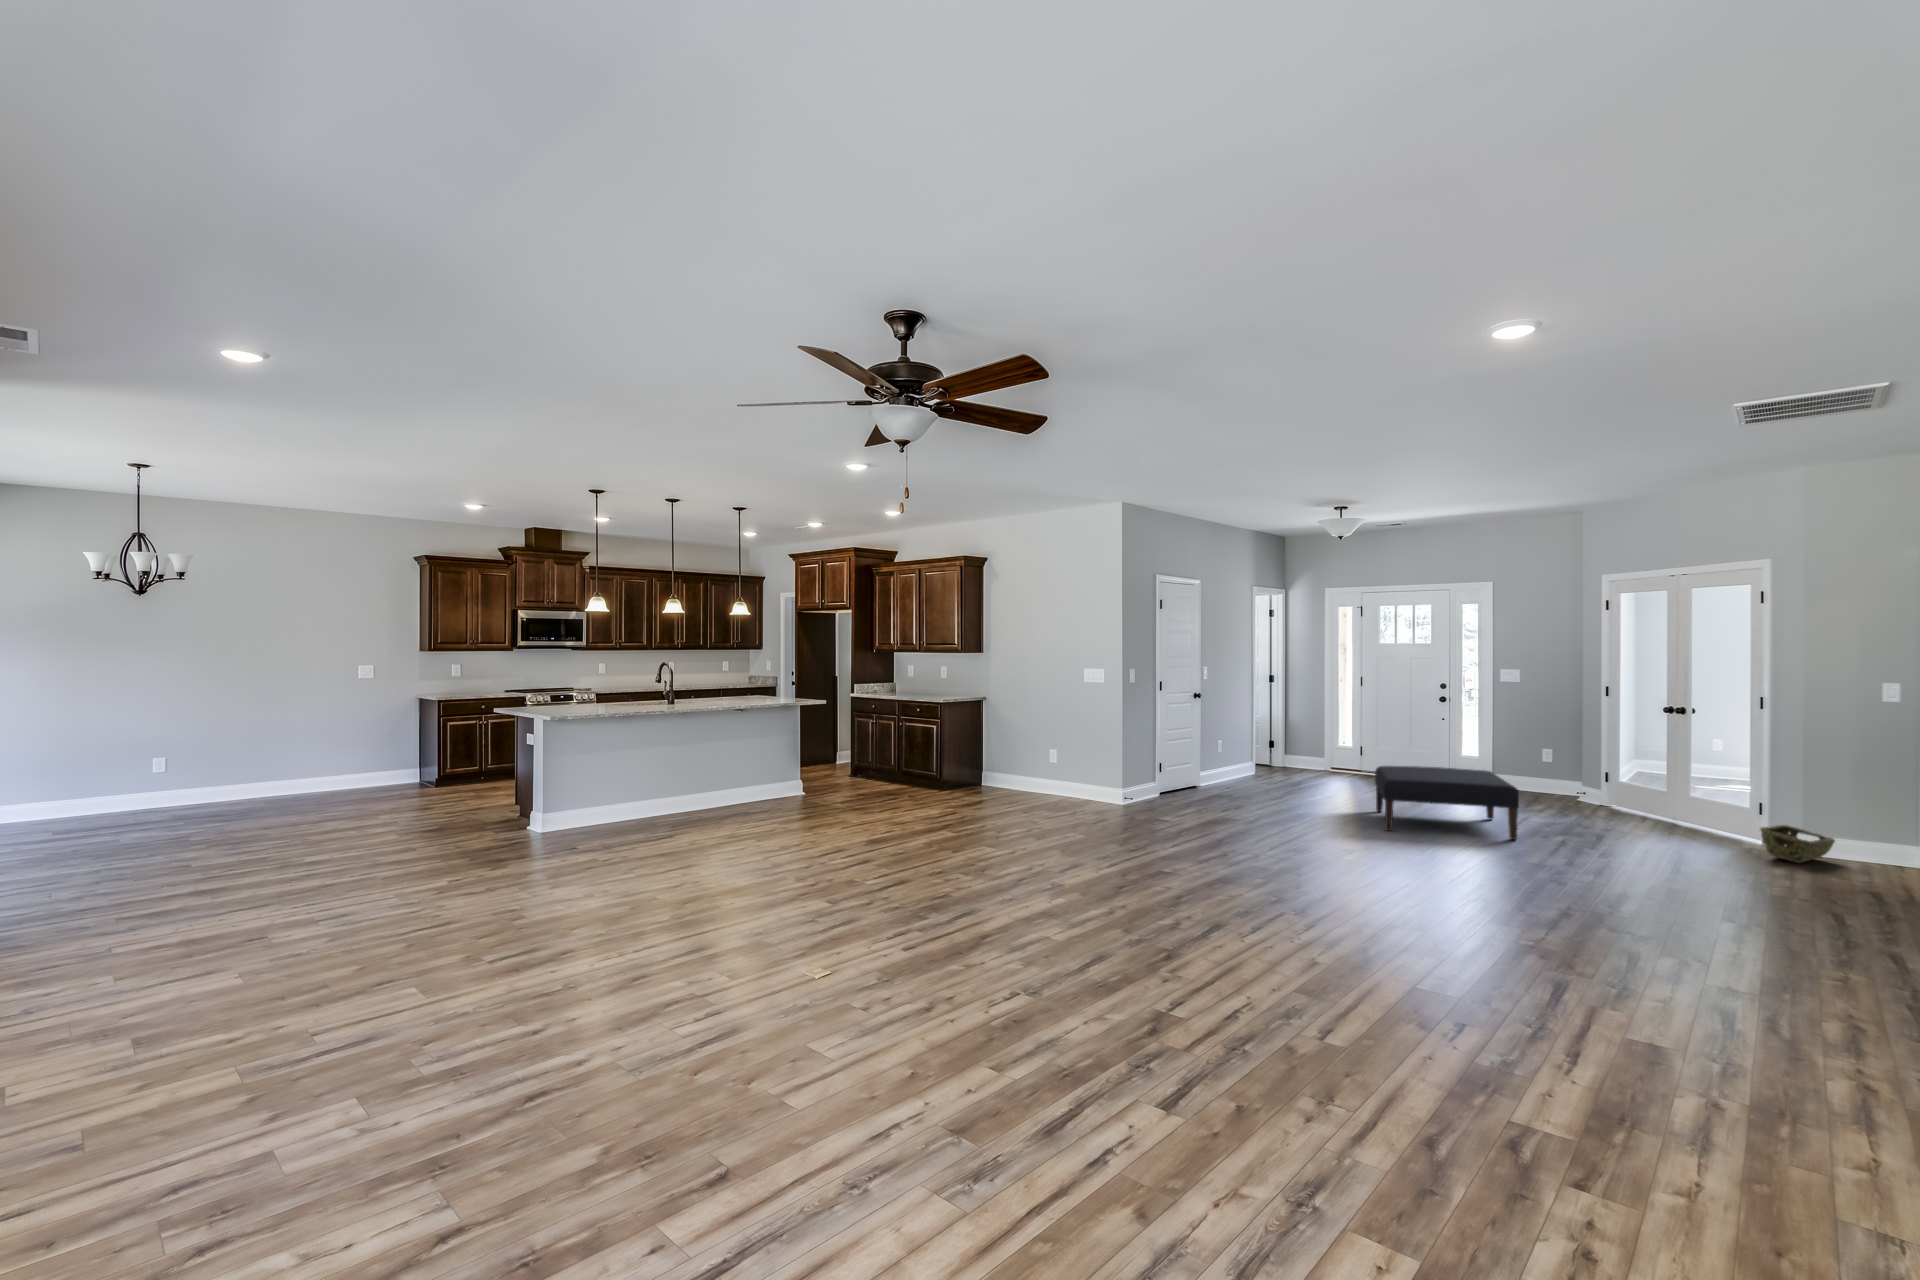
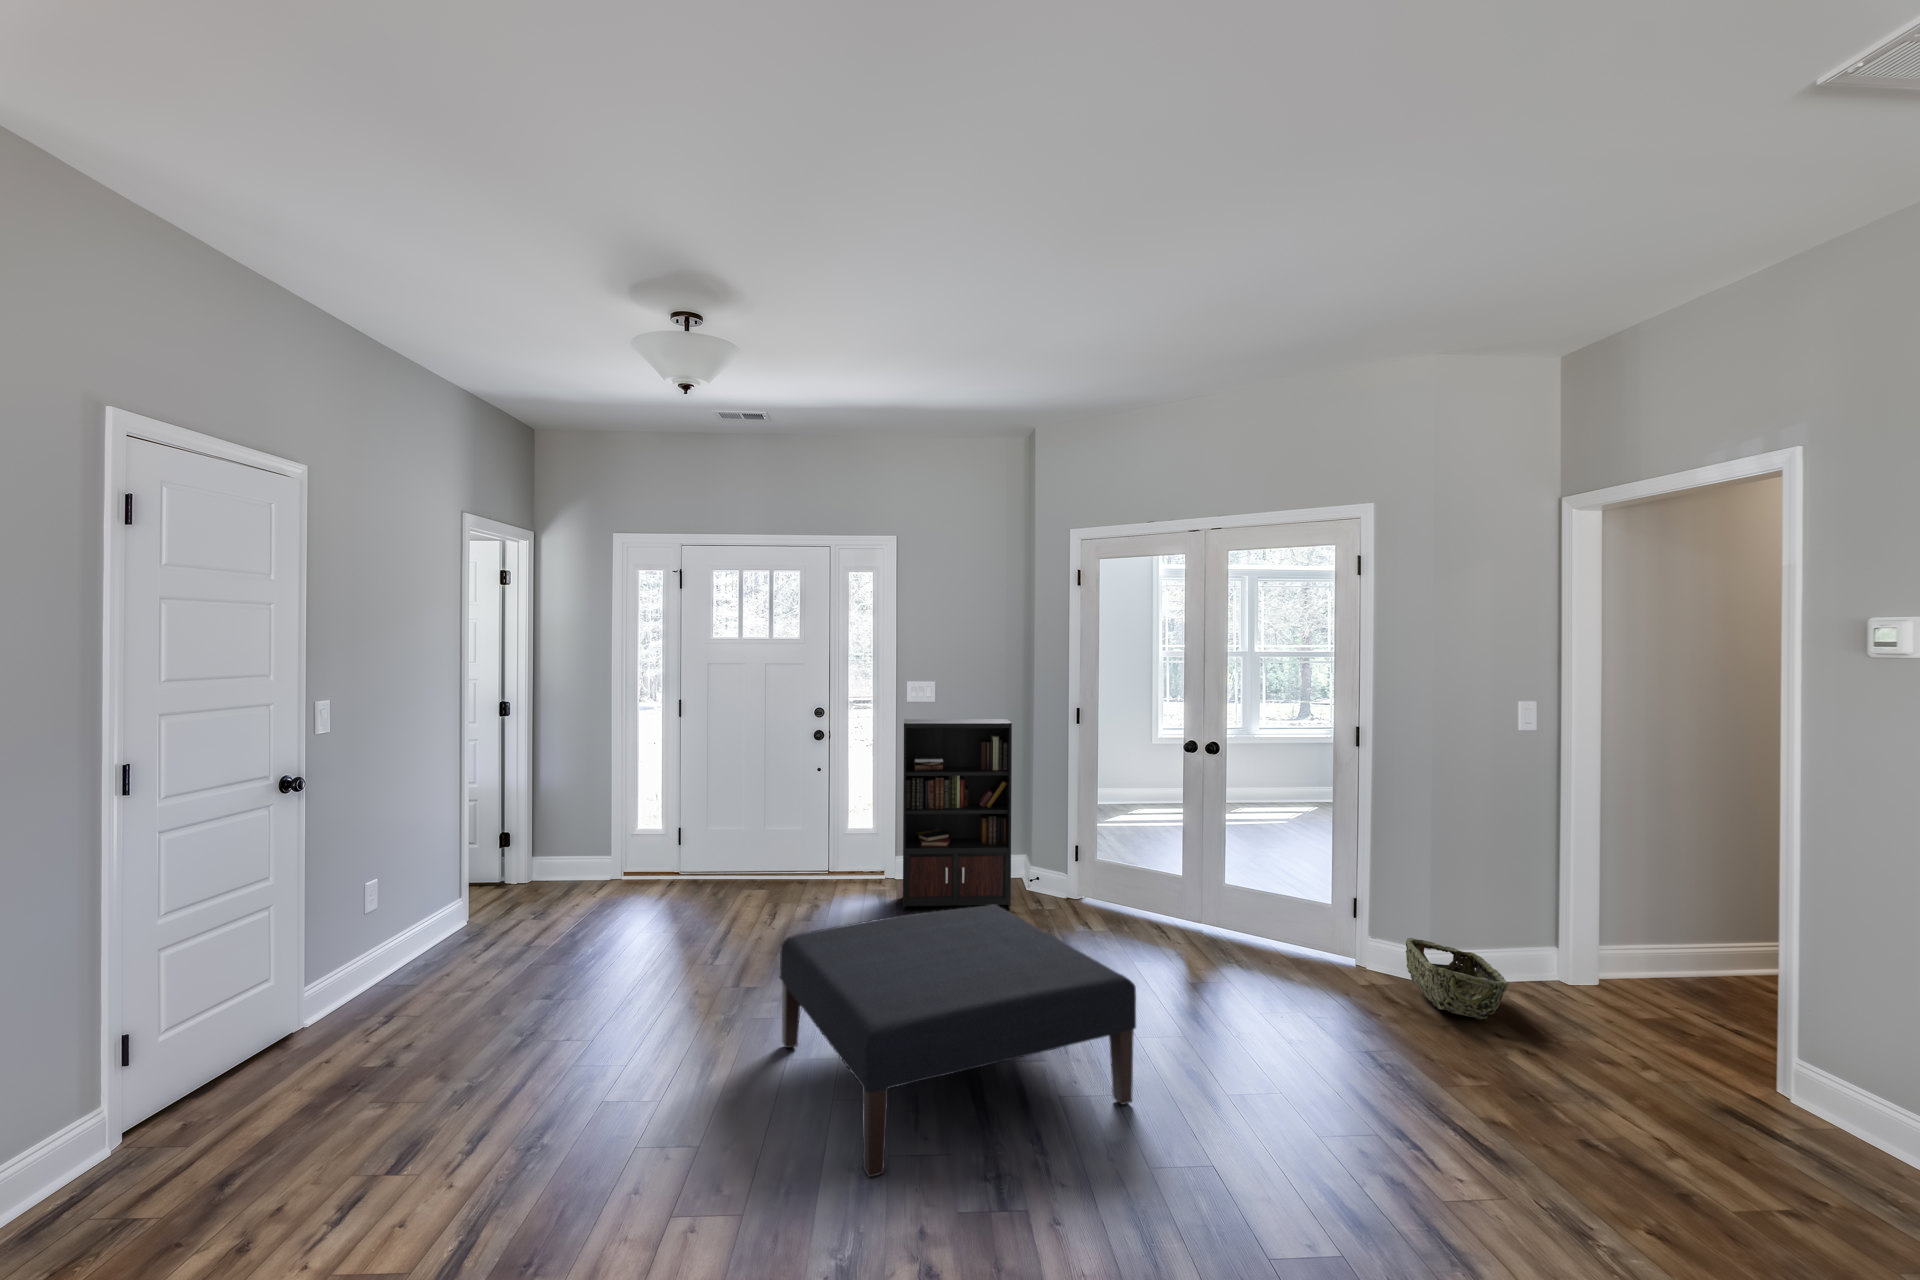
bookcase: none [1481,690,1585,803] -> present [903,719,1030,908]

